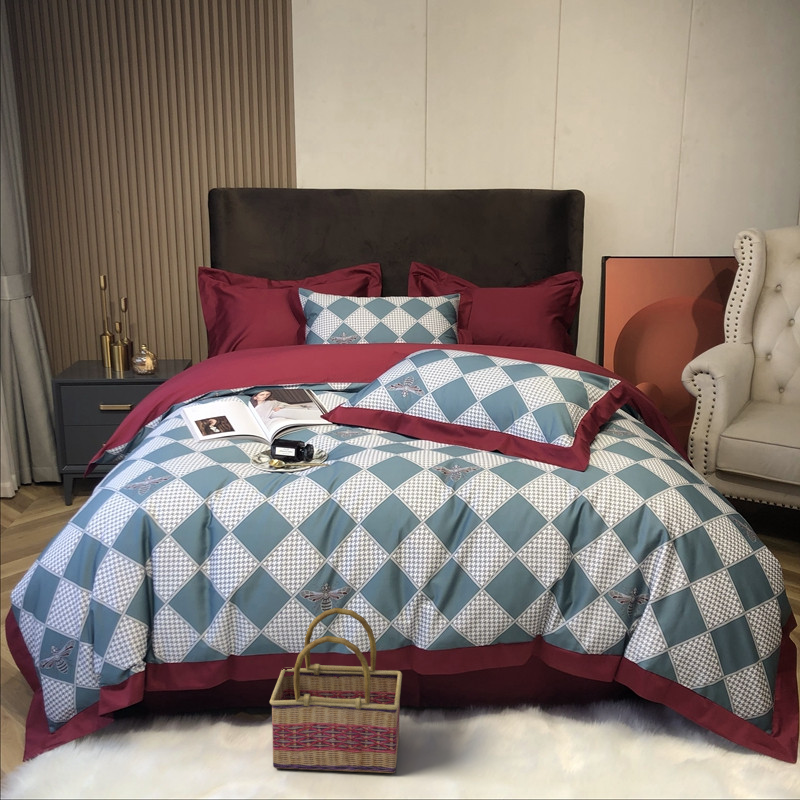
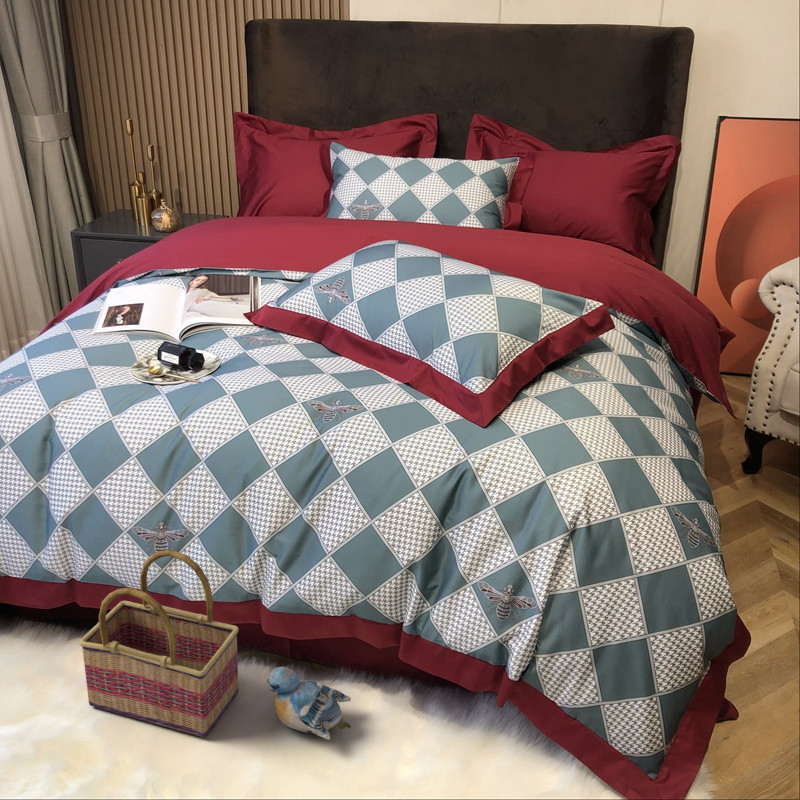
plush toy: none [436,698,516,754] -> present [267,667,351,740]

